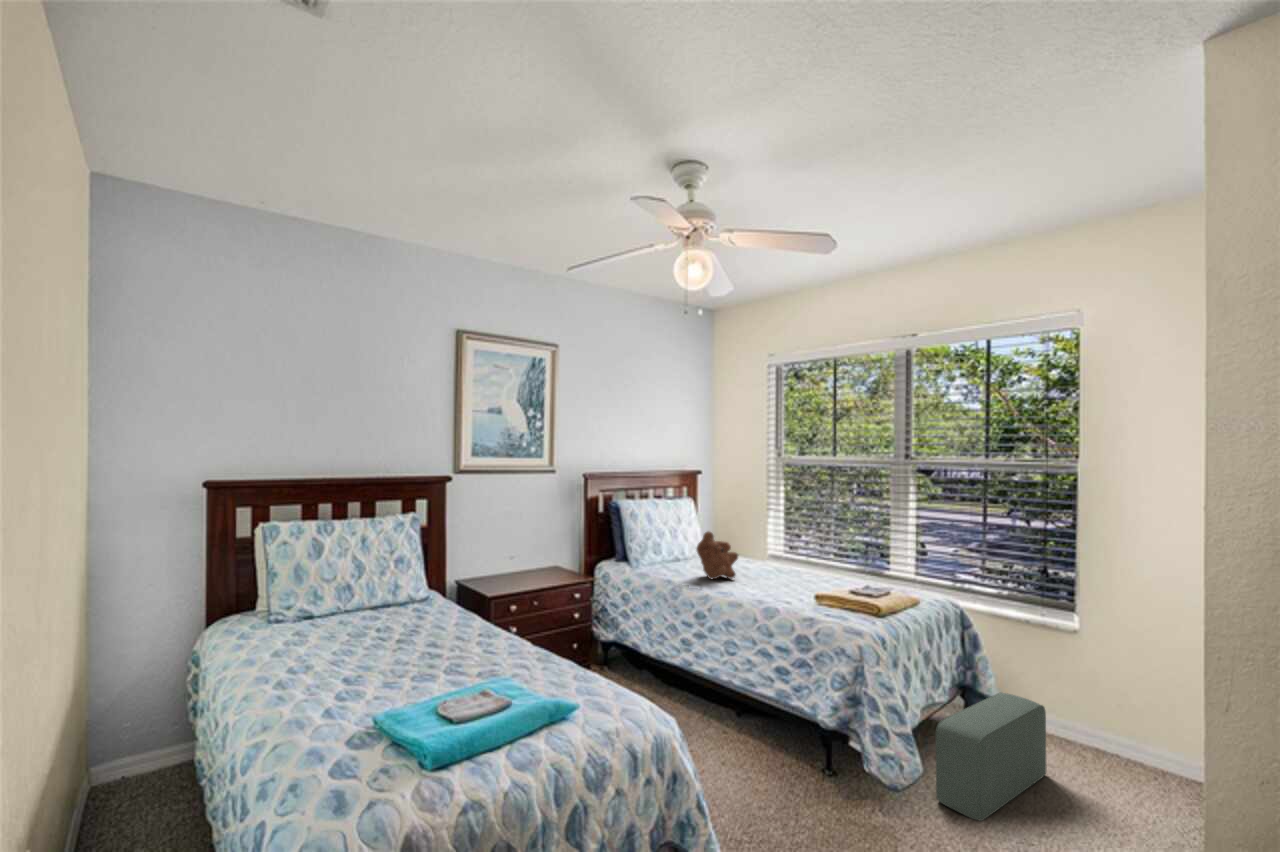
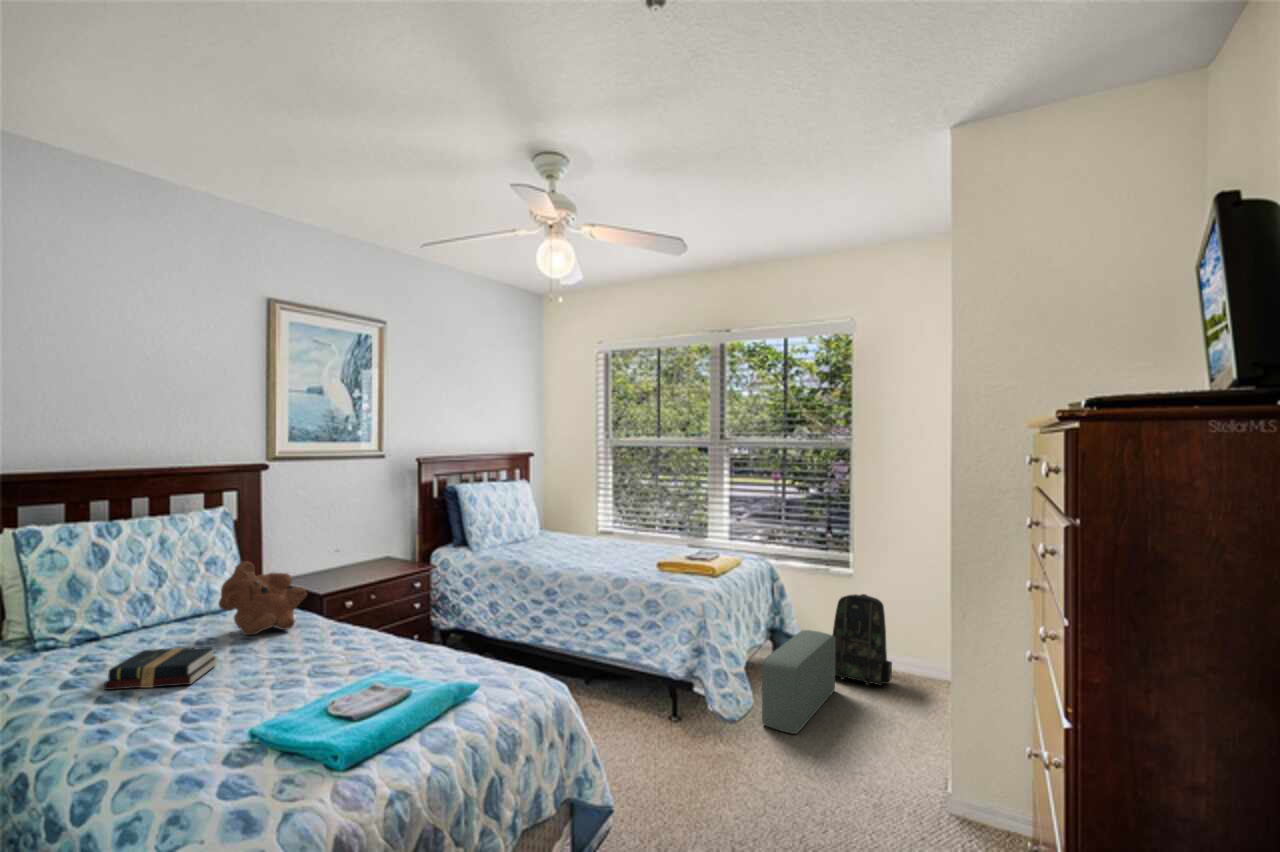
teddy bear: present [696,531,738,580] -> present [219,561,307,635]
hardback book: none [296,632,382,667] -> present [104,647,217,690]
backpack: none [1036,656,1135,780] -> present [832,594,892,685]

